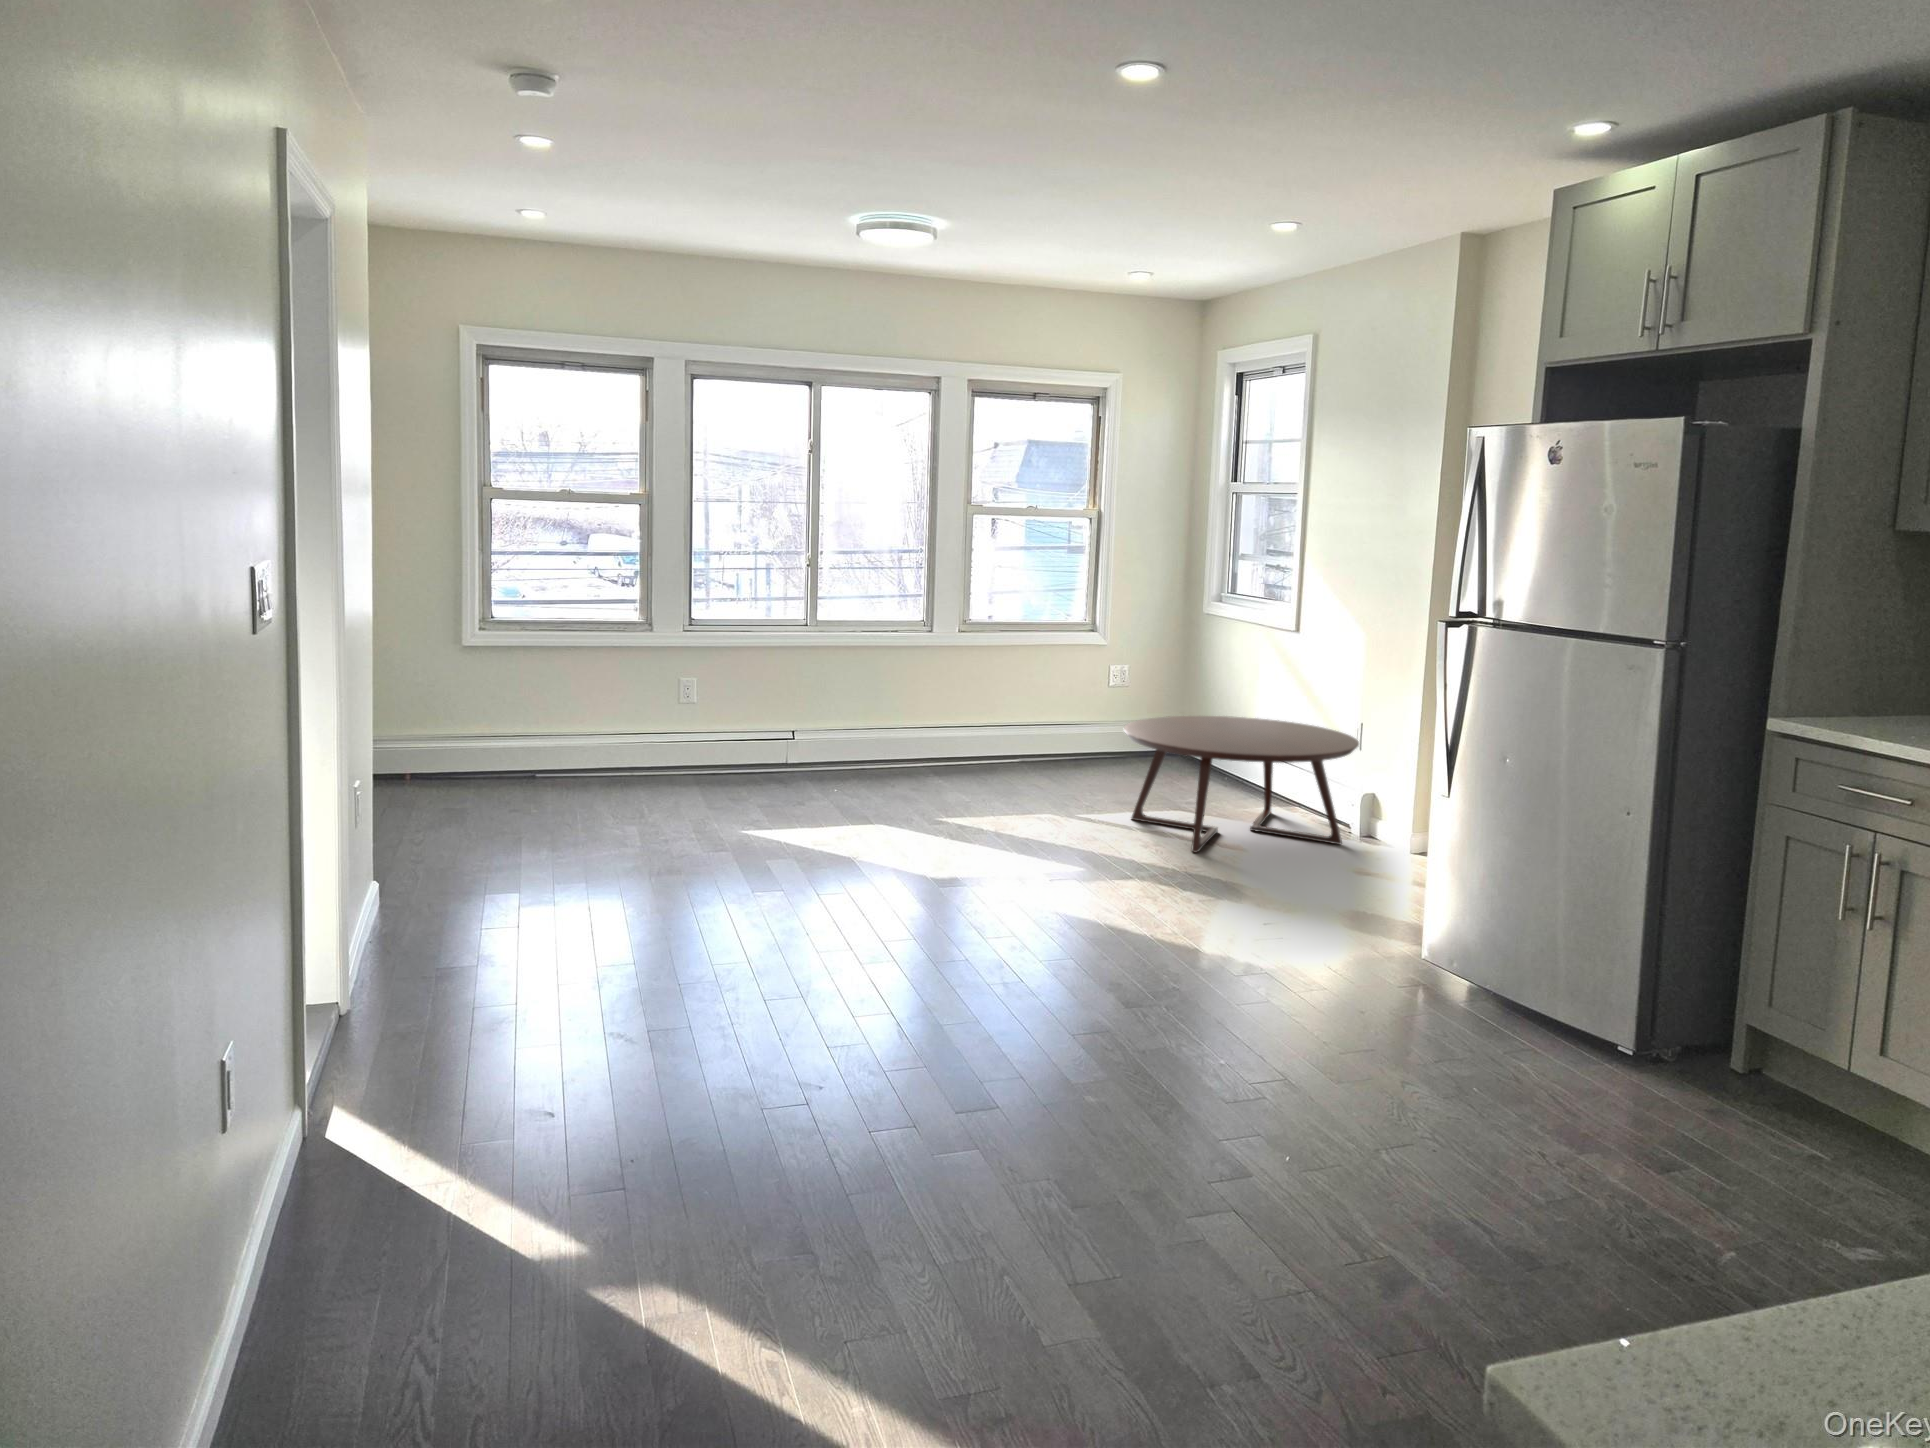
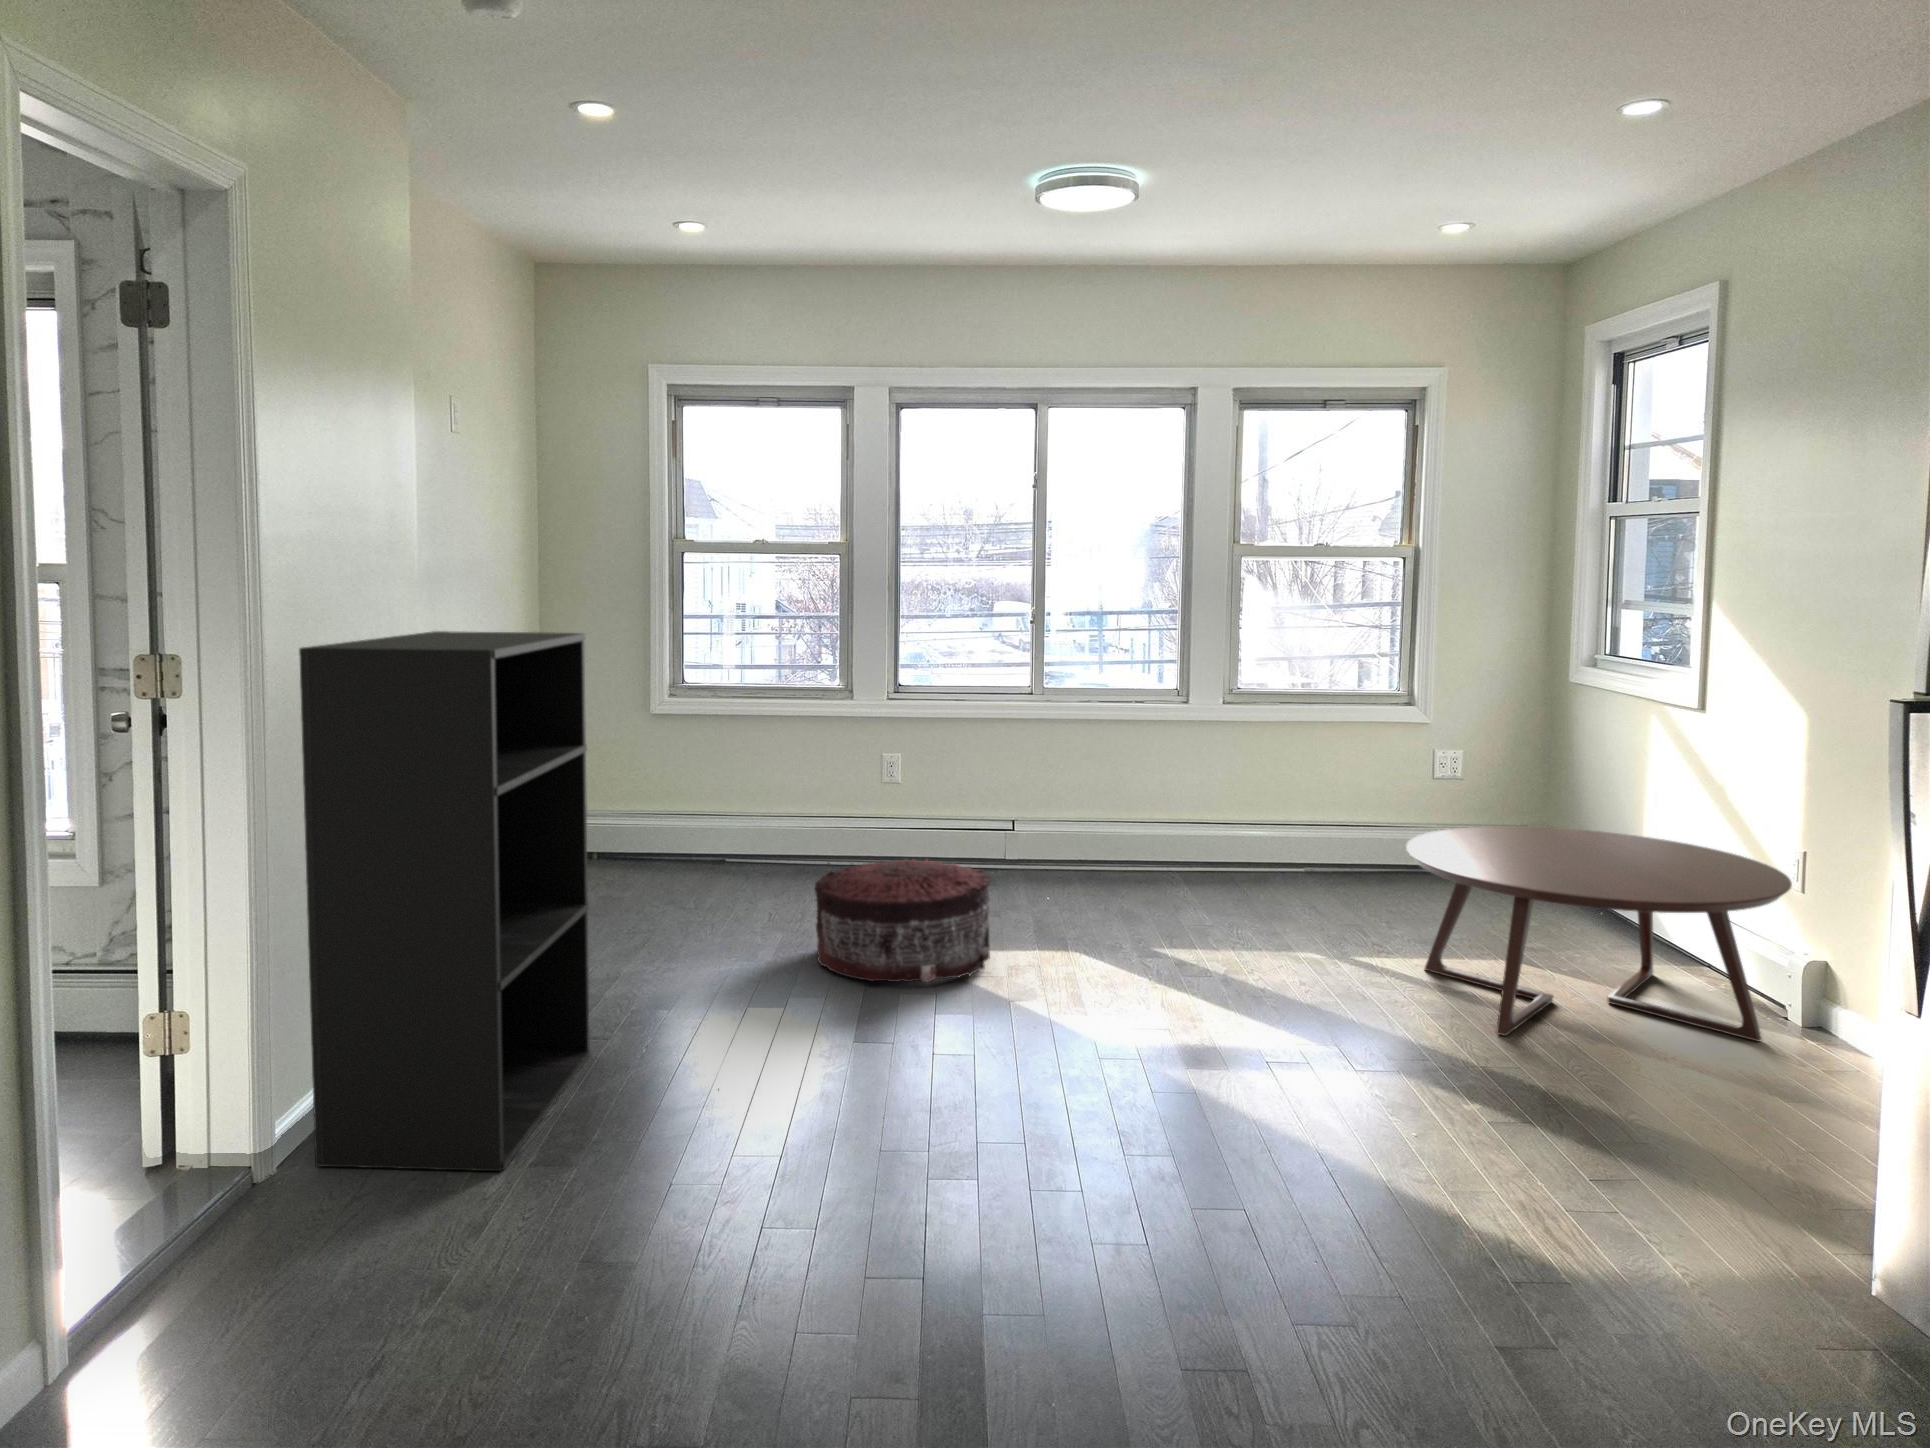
bookshelf: none [411,575,574,997] -> present [299,631,590,1171]
pouf: none [686,757,832,852] -> present [815,859,990,983]

